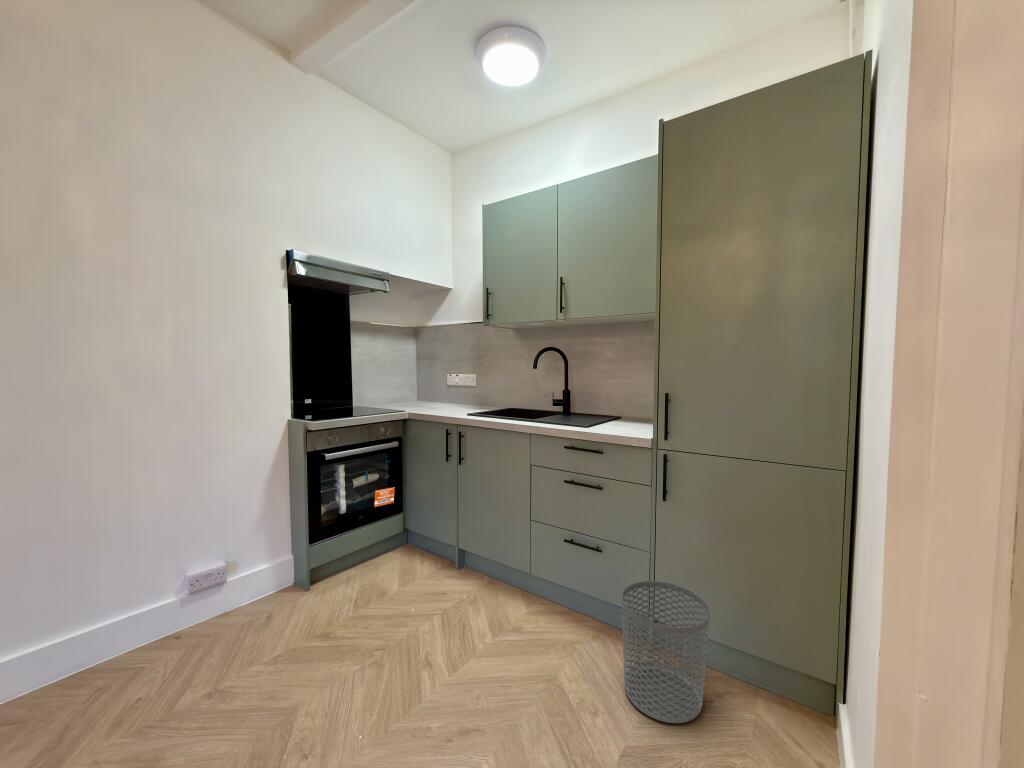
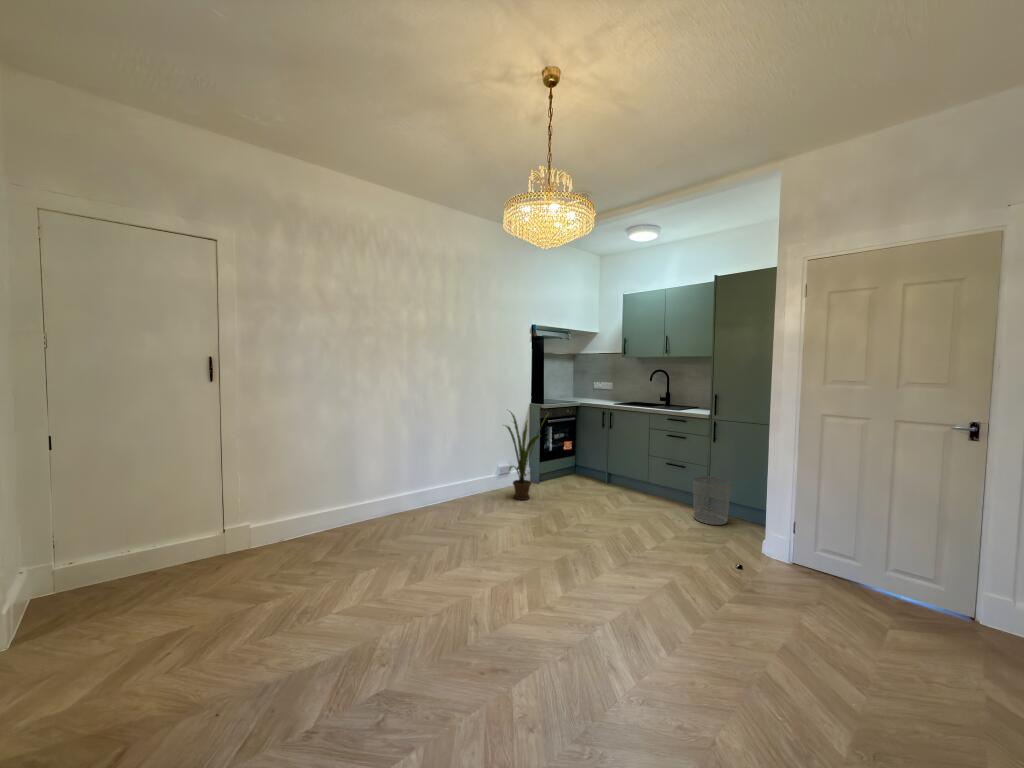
house plant: none [127,437,285,672] -> present [506,412,546,500]

